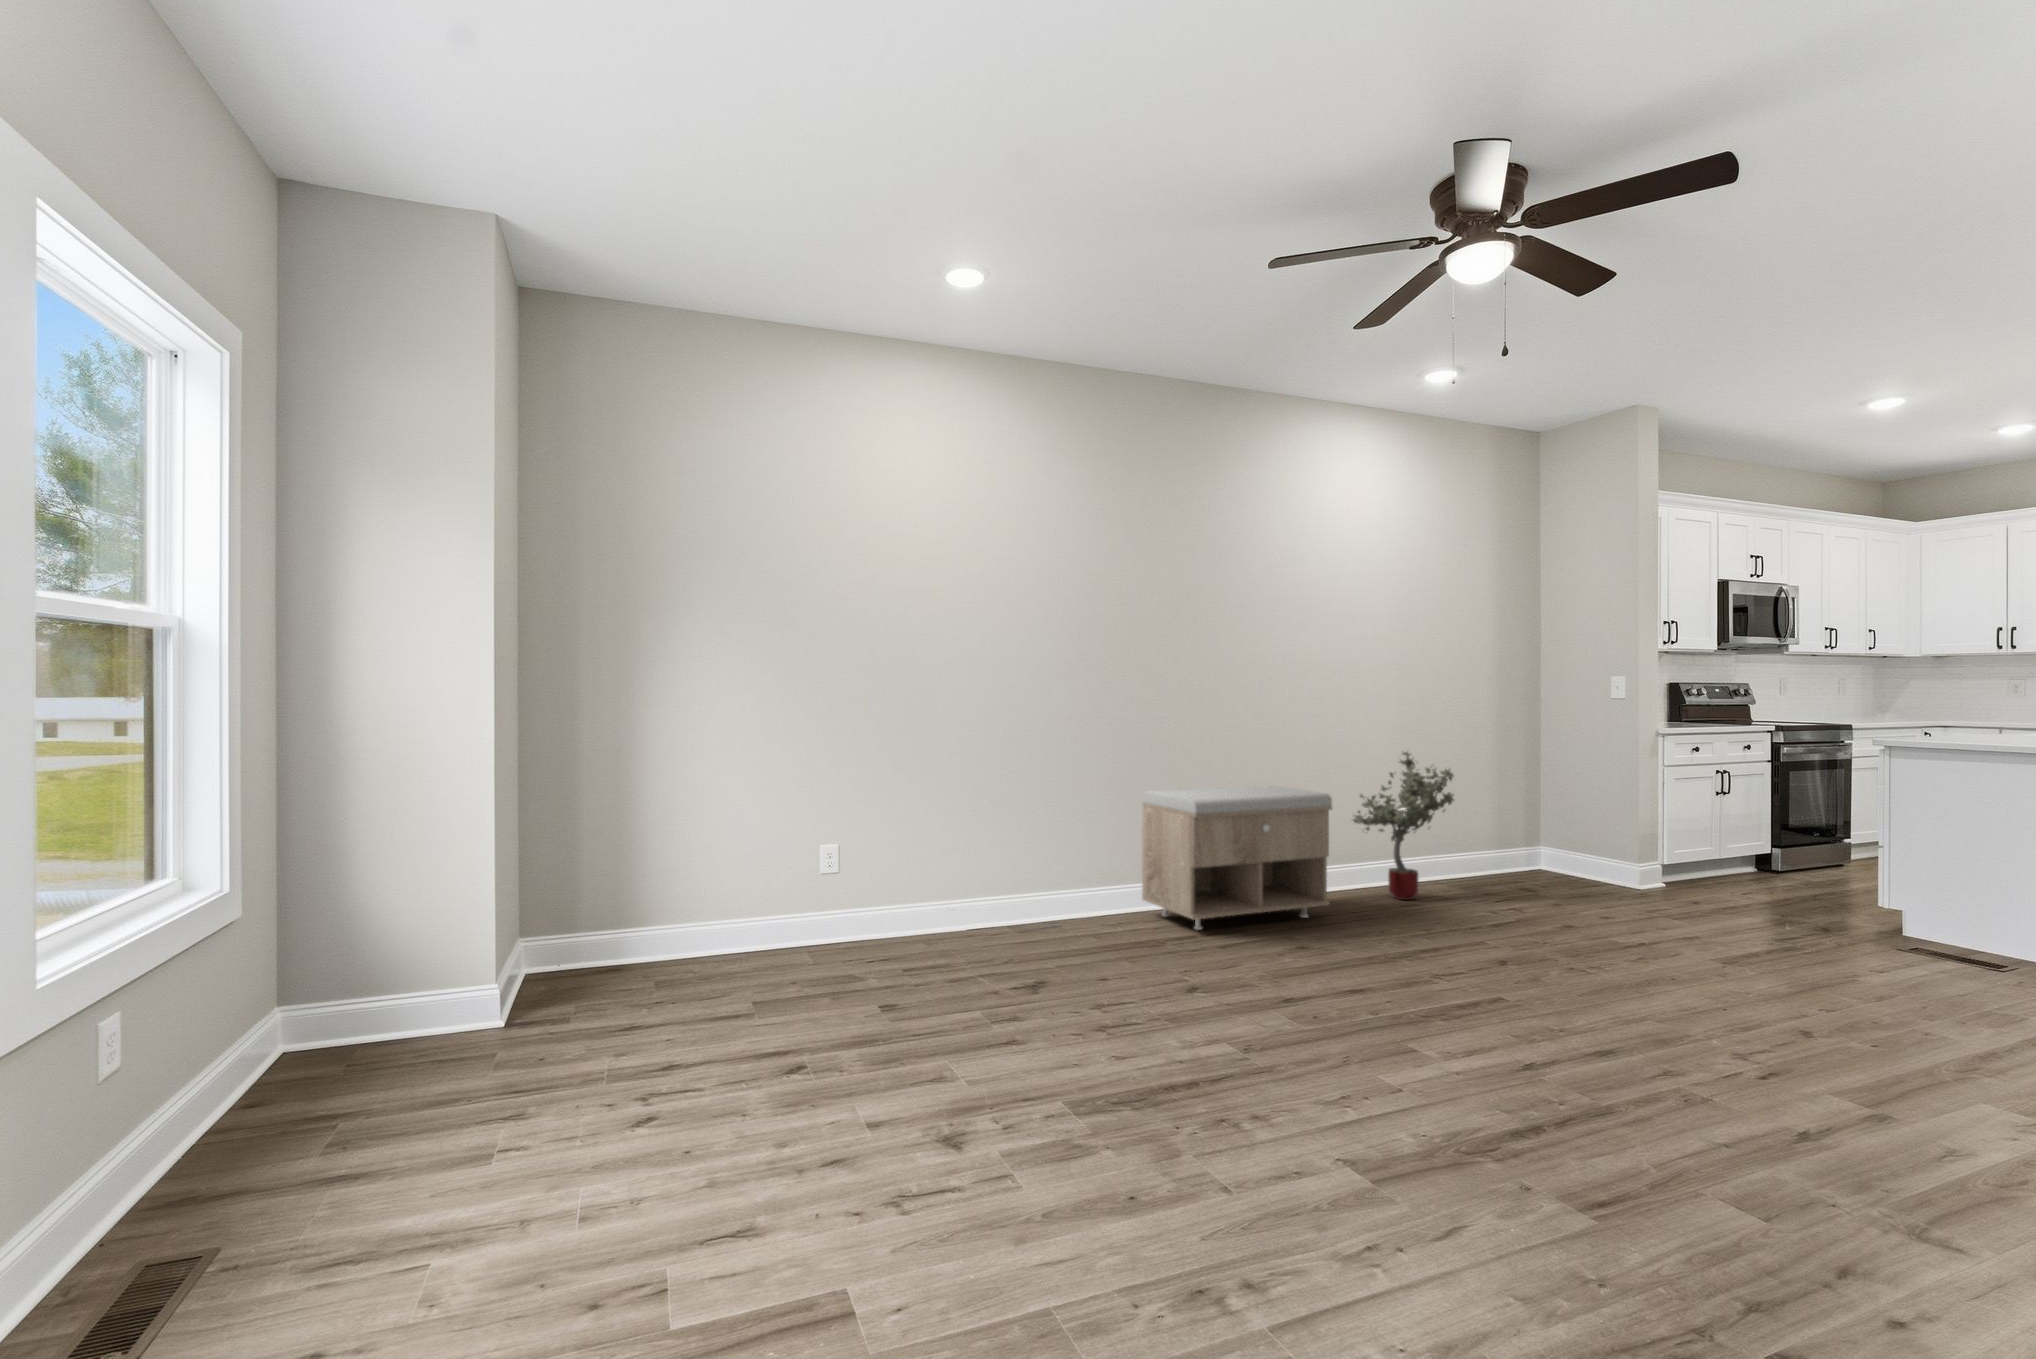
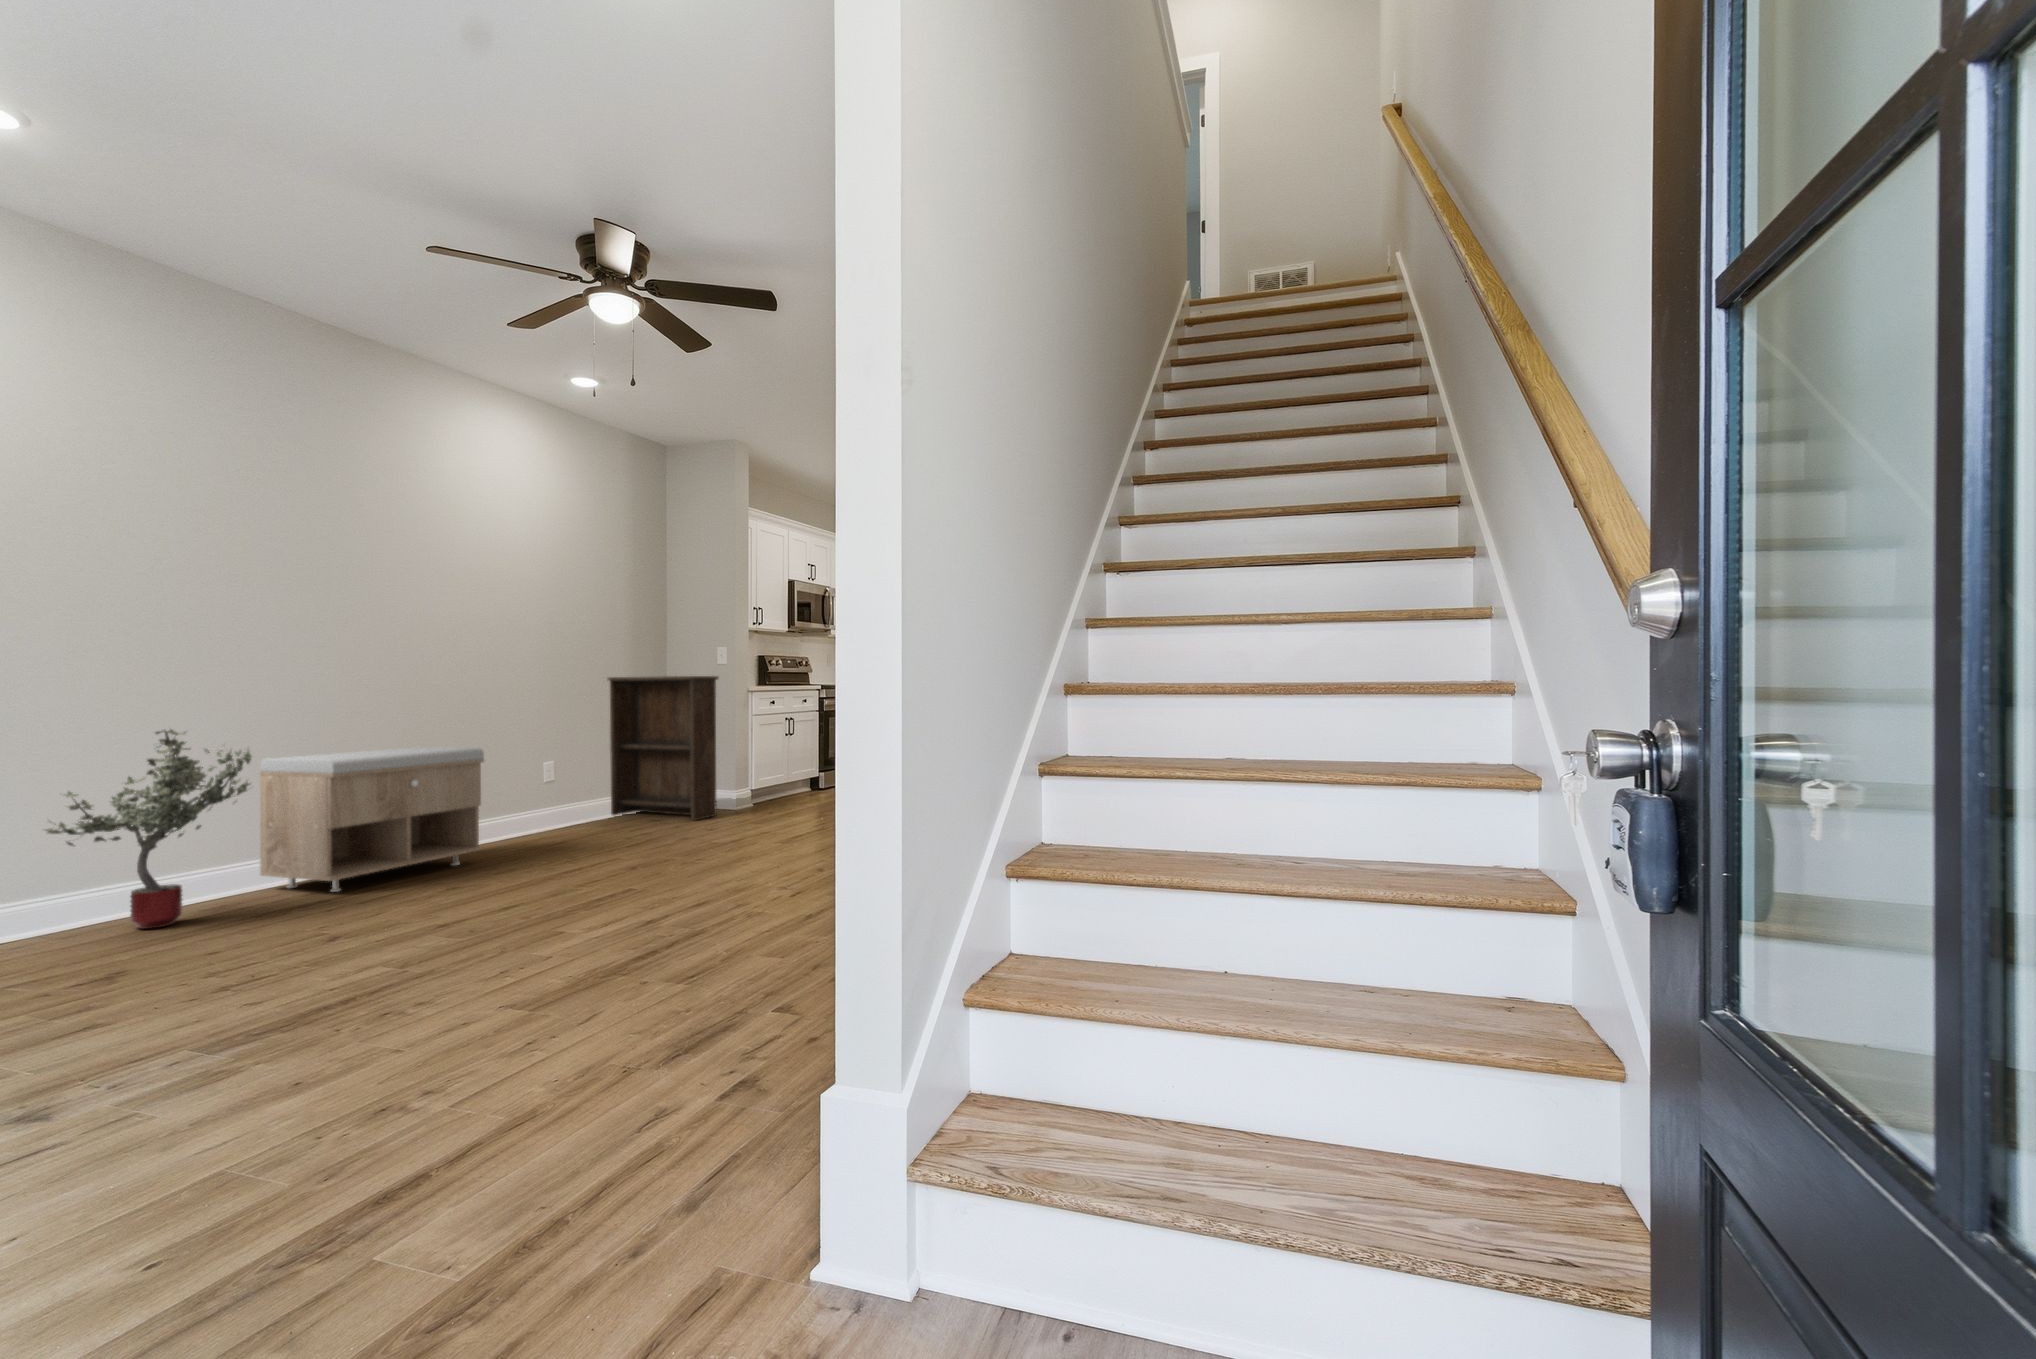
bookshelf: none [1466,711,1613,900] -> present [608,676,718,820]
potted tree: present [1353,752,1454,900] -> present [44,729,252,929]

